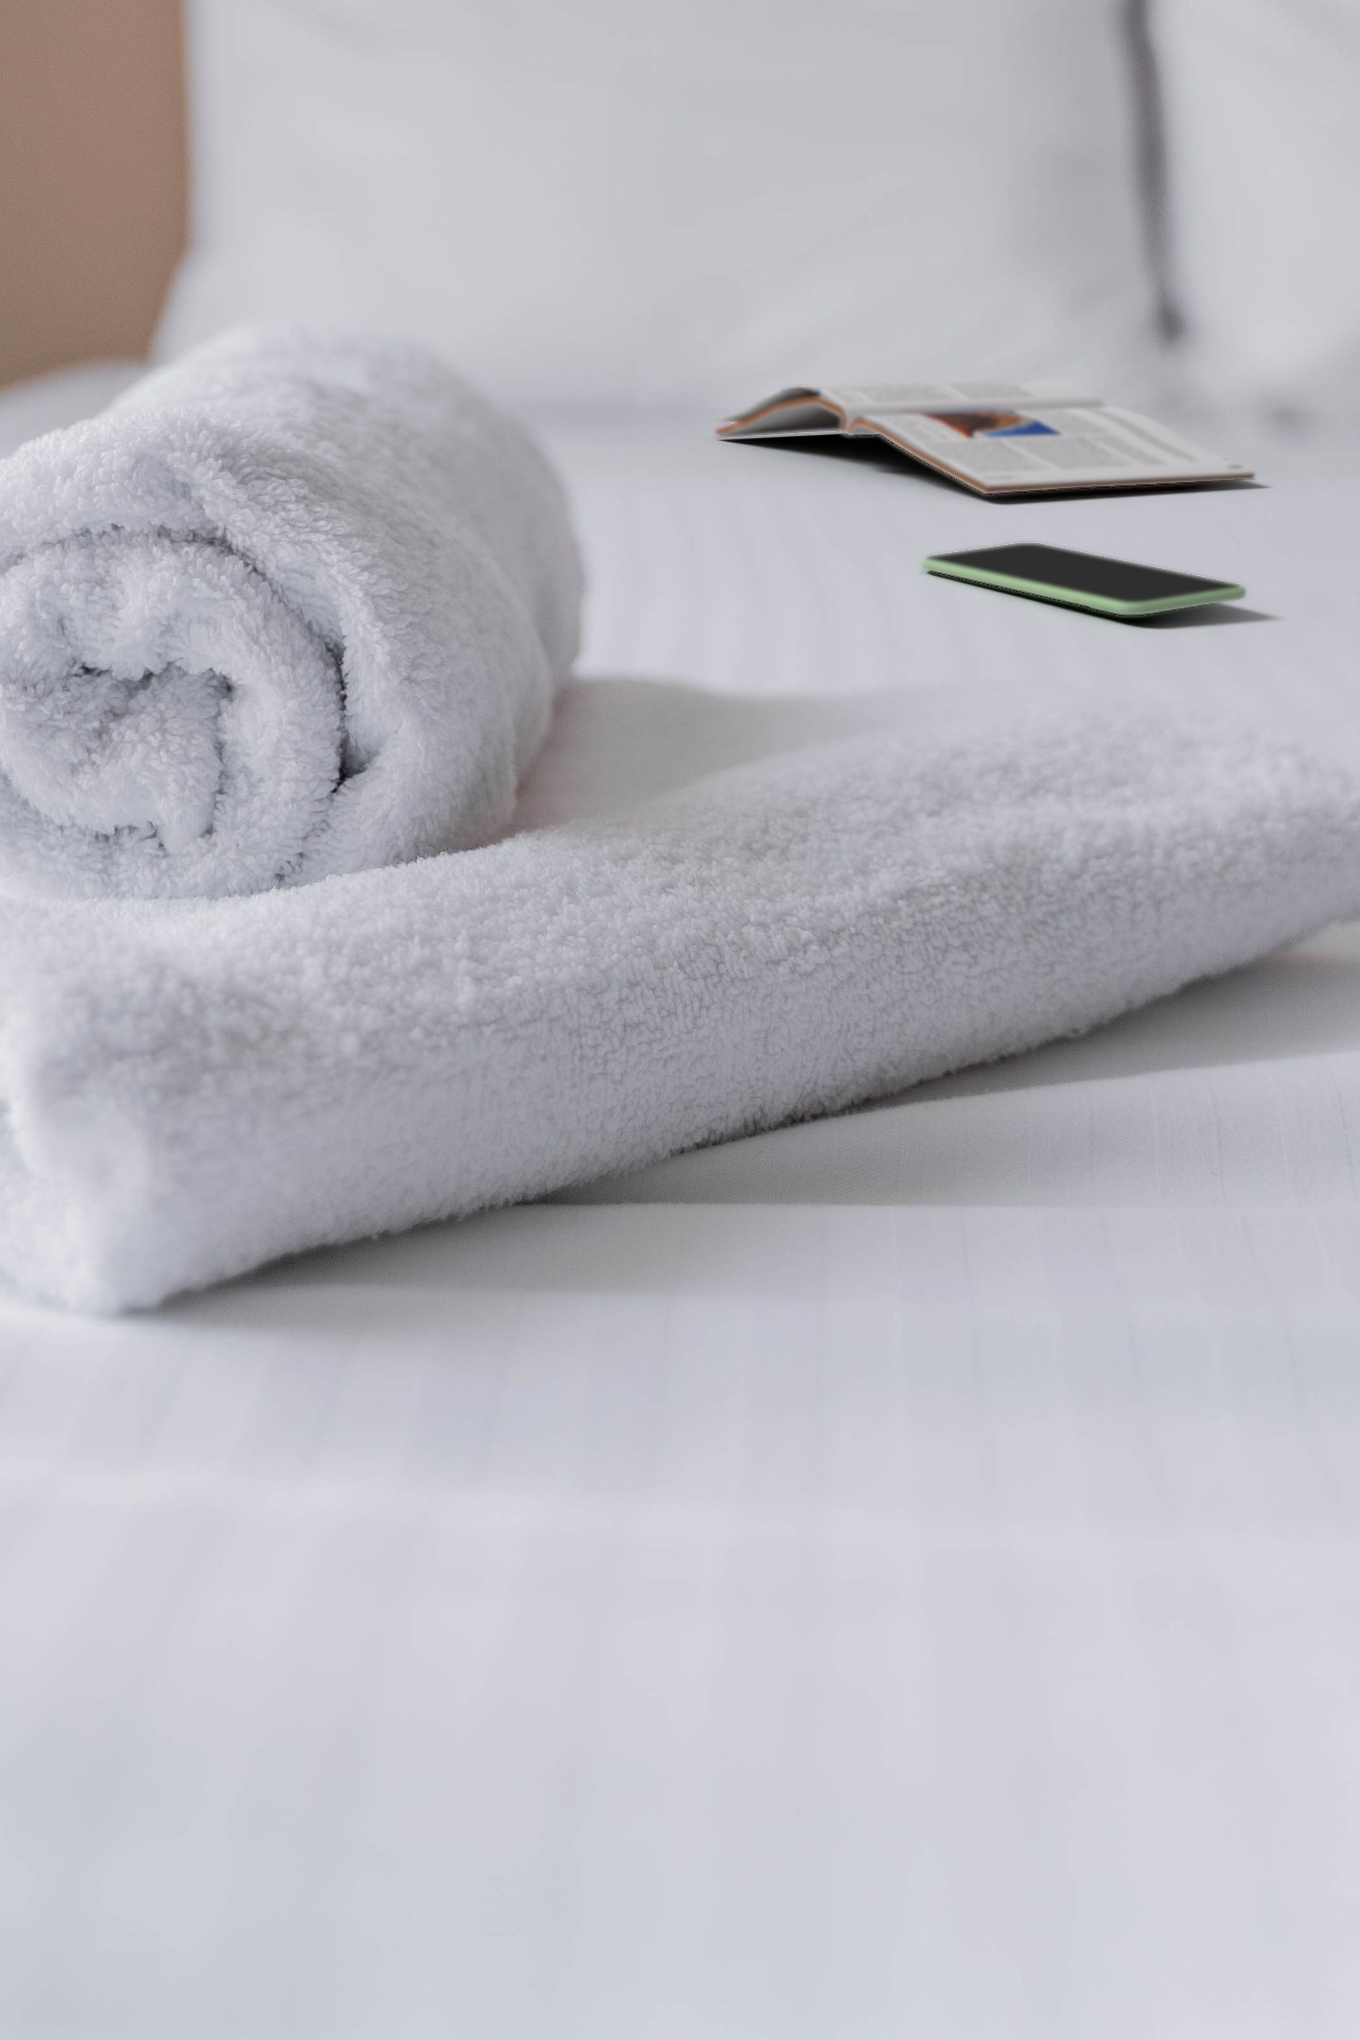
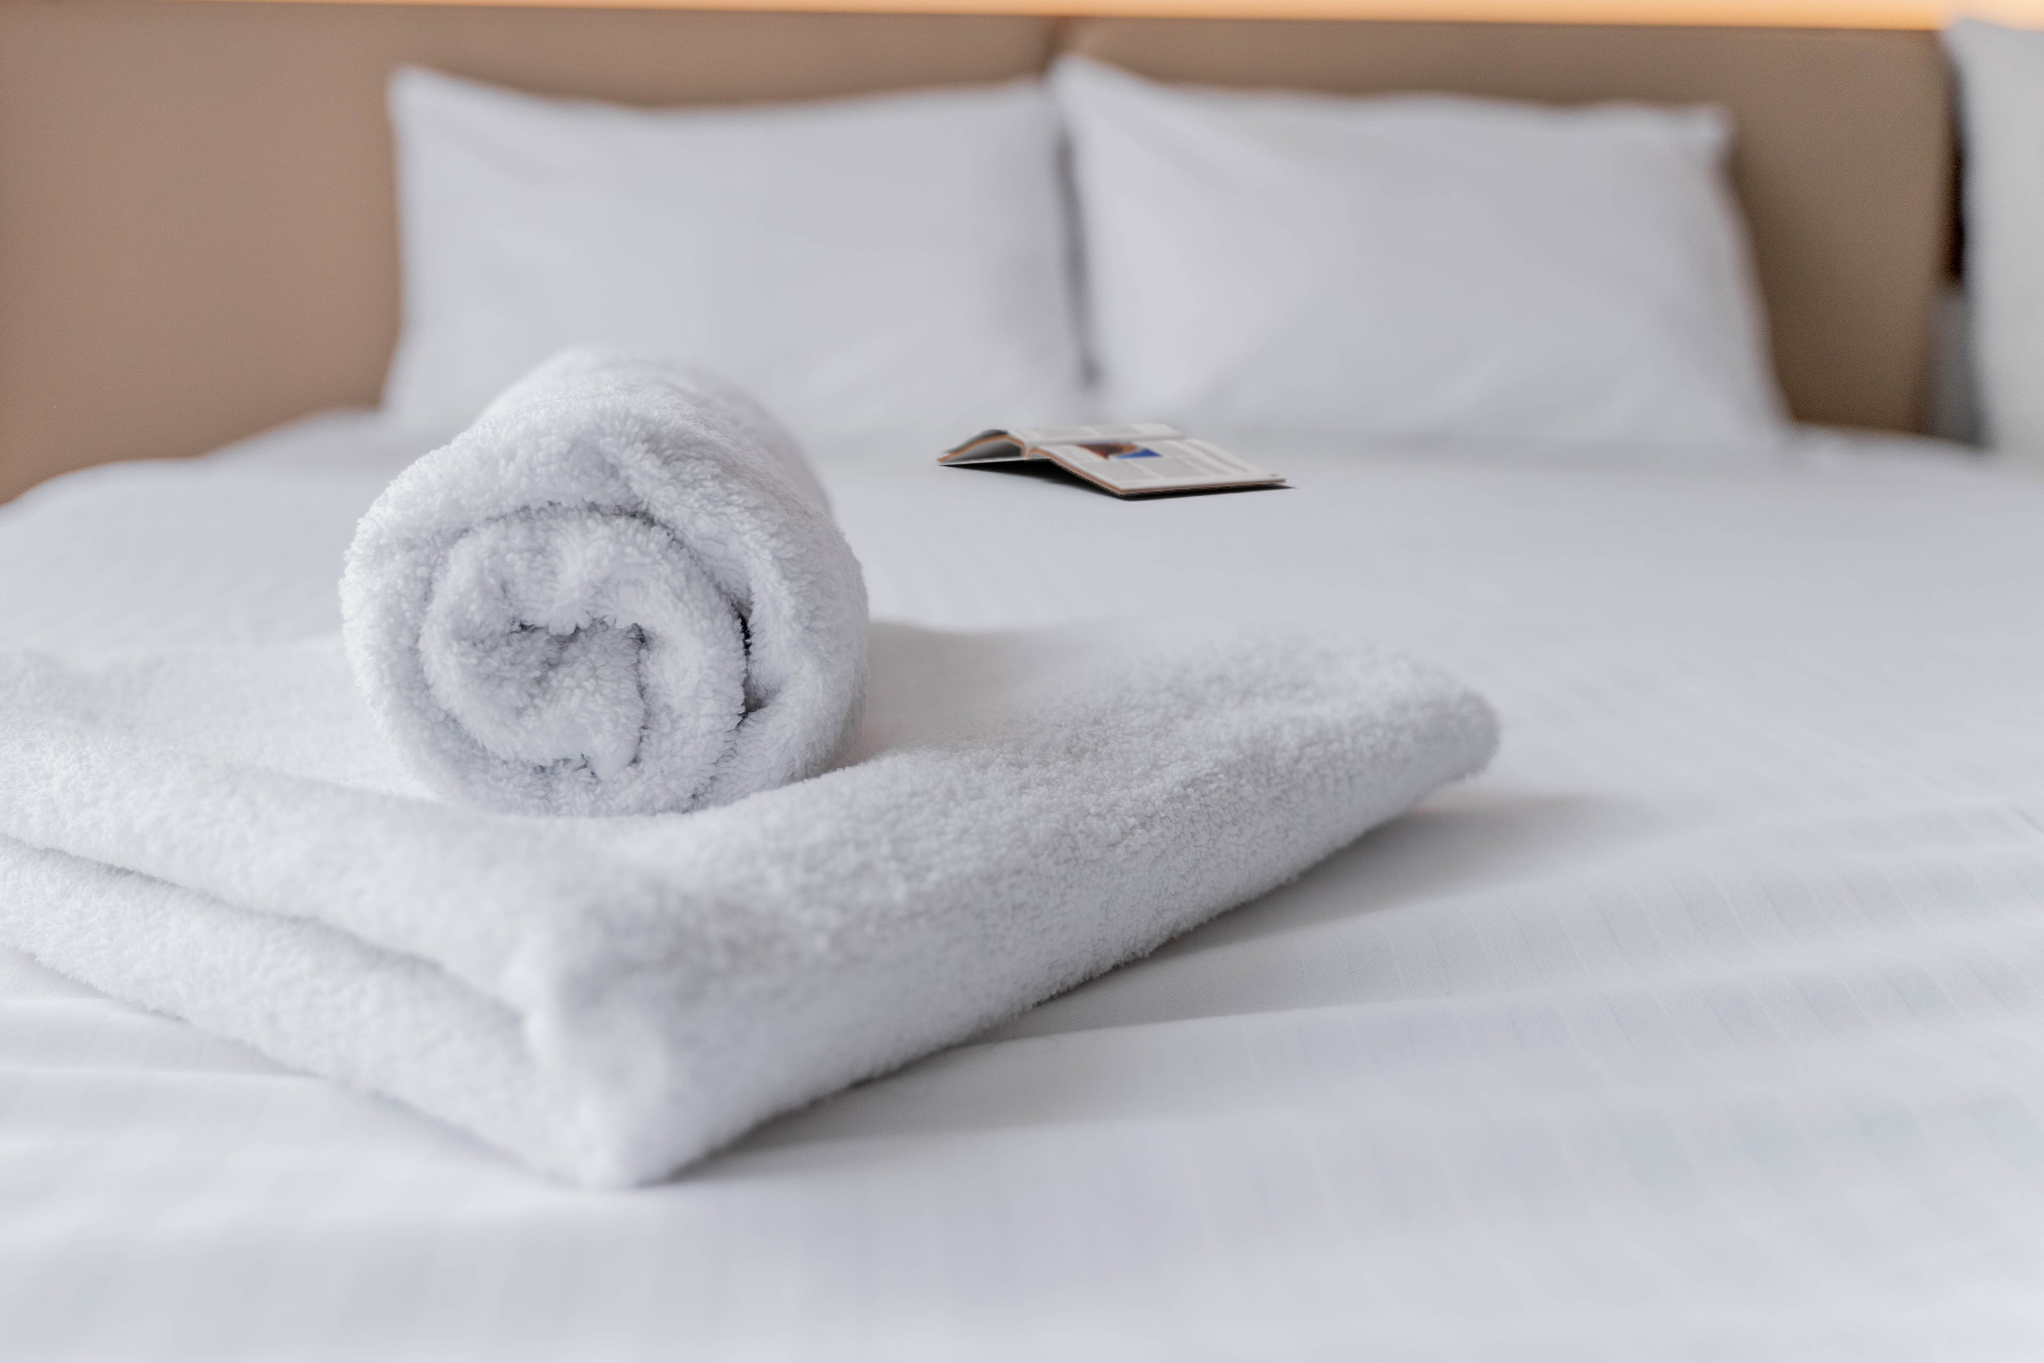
smartphone: present [921,543,1246,615] -> none [1093,524,1316,569]

